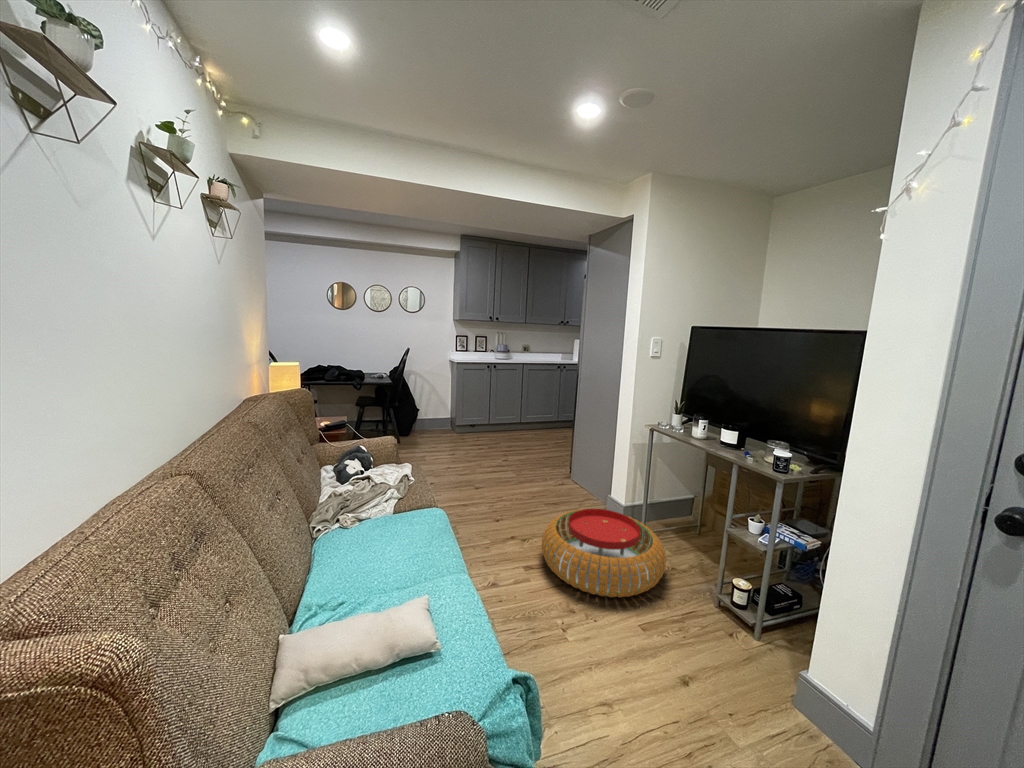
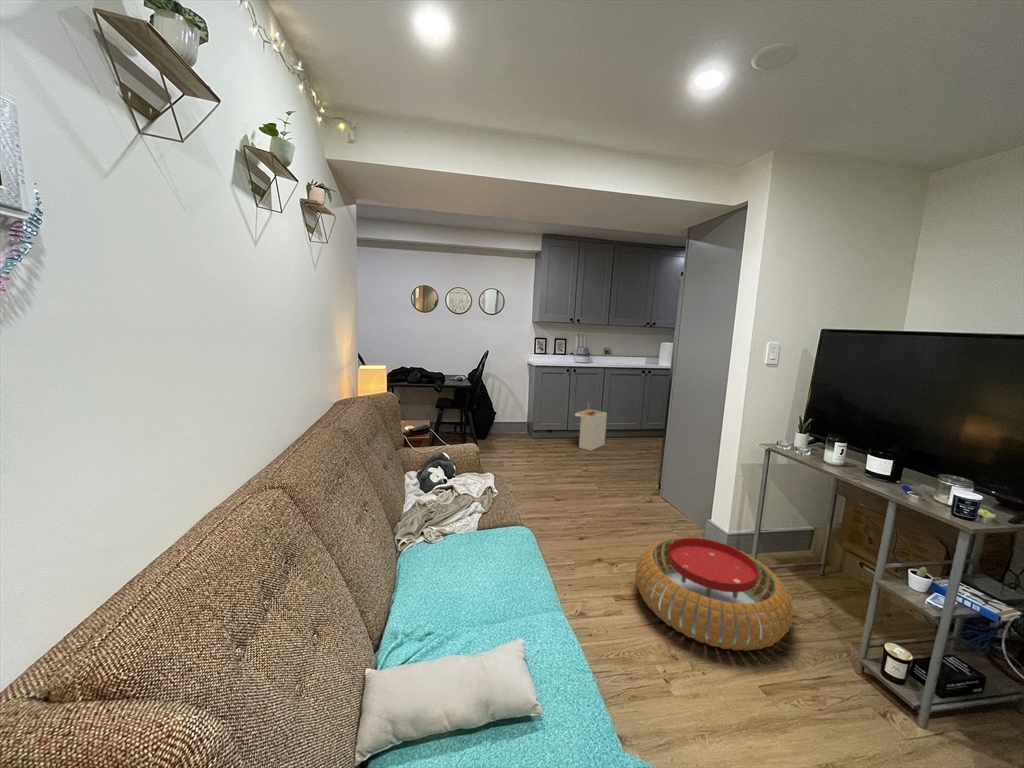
storage bin: none [494,397,524,442] -> present [575,403,607,451]

